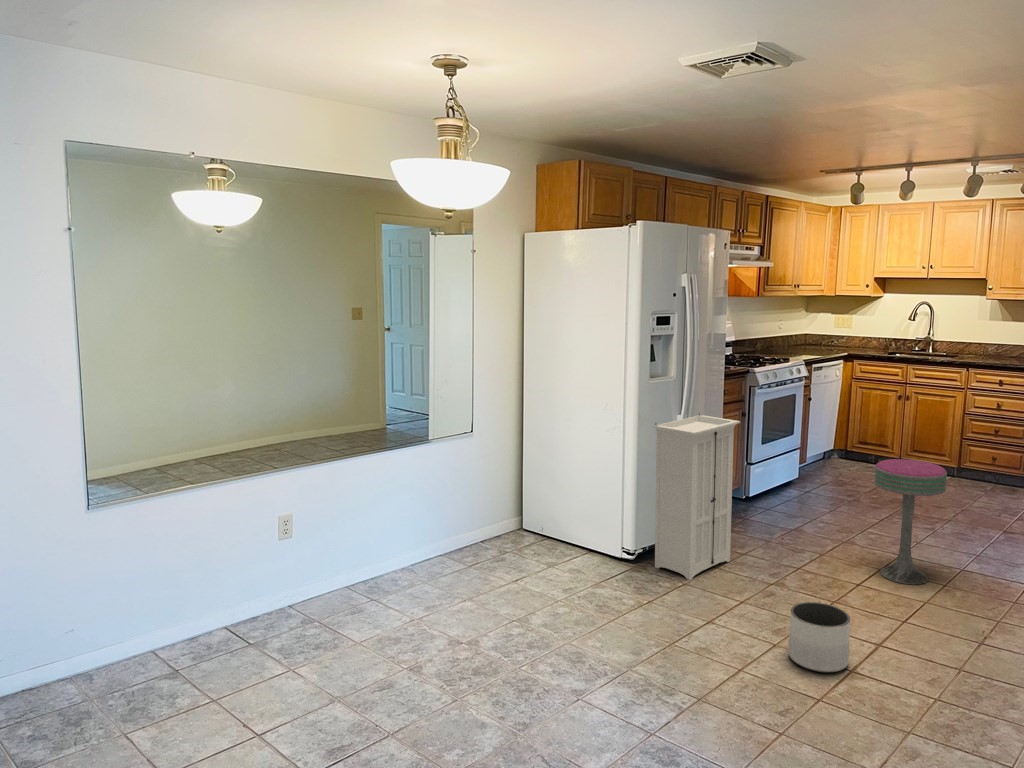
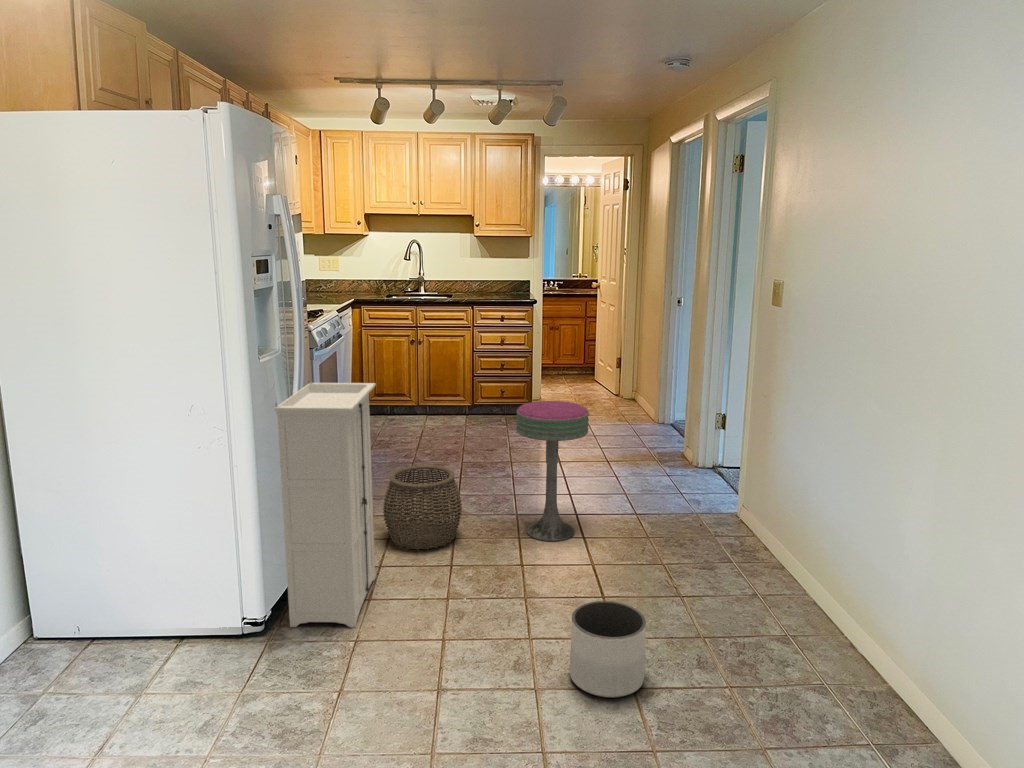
woven basket: none [759,493,826,558] -> present [383,465,462,550]

